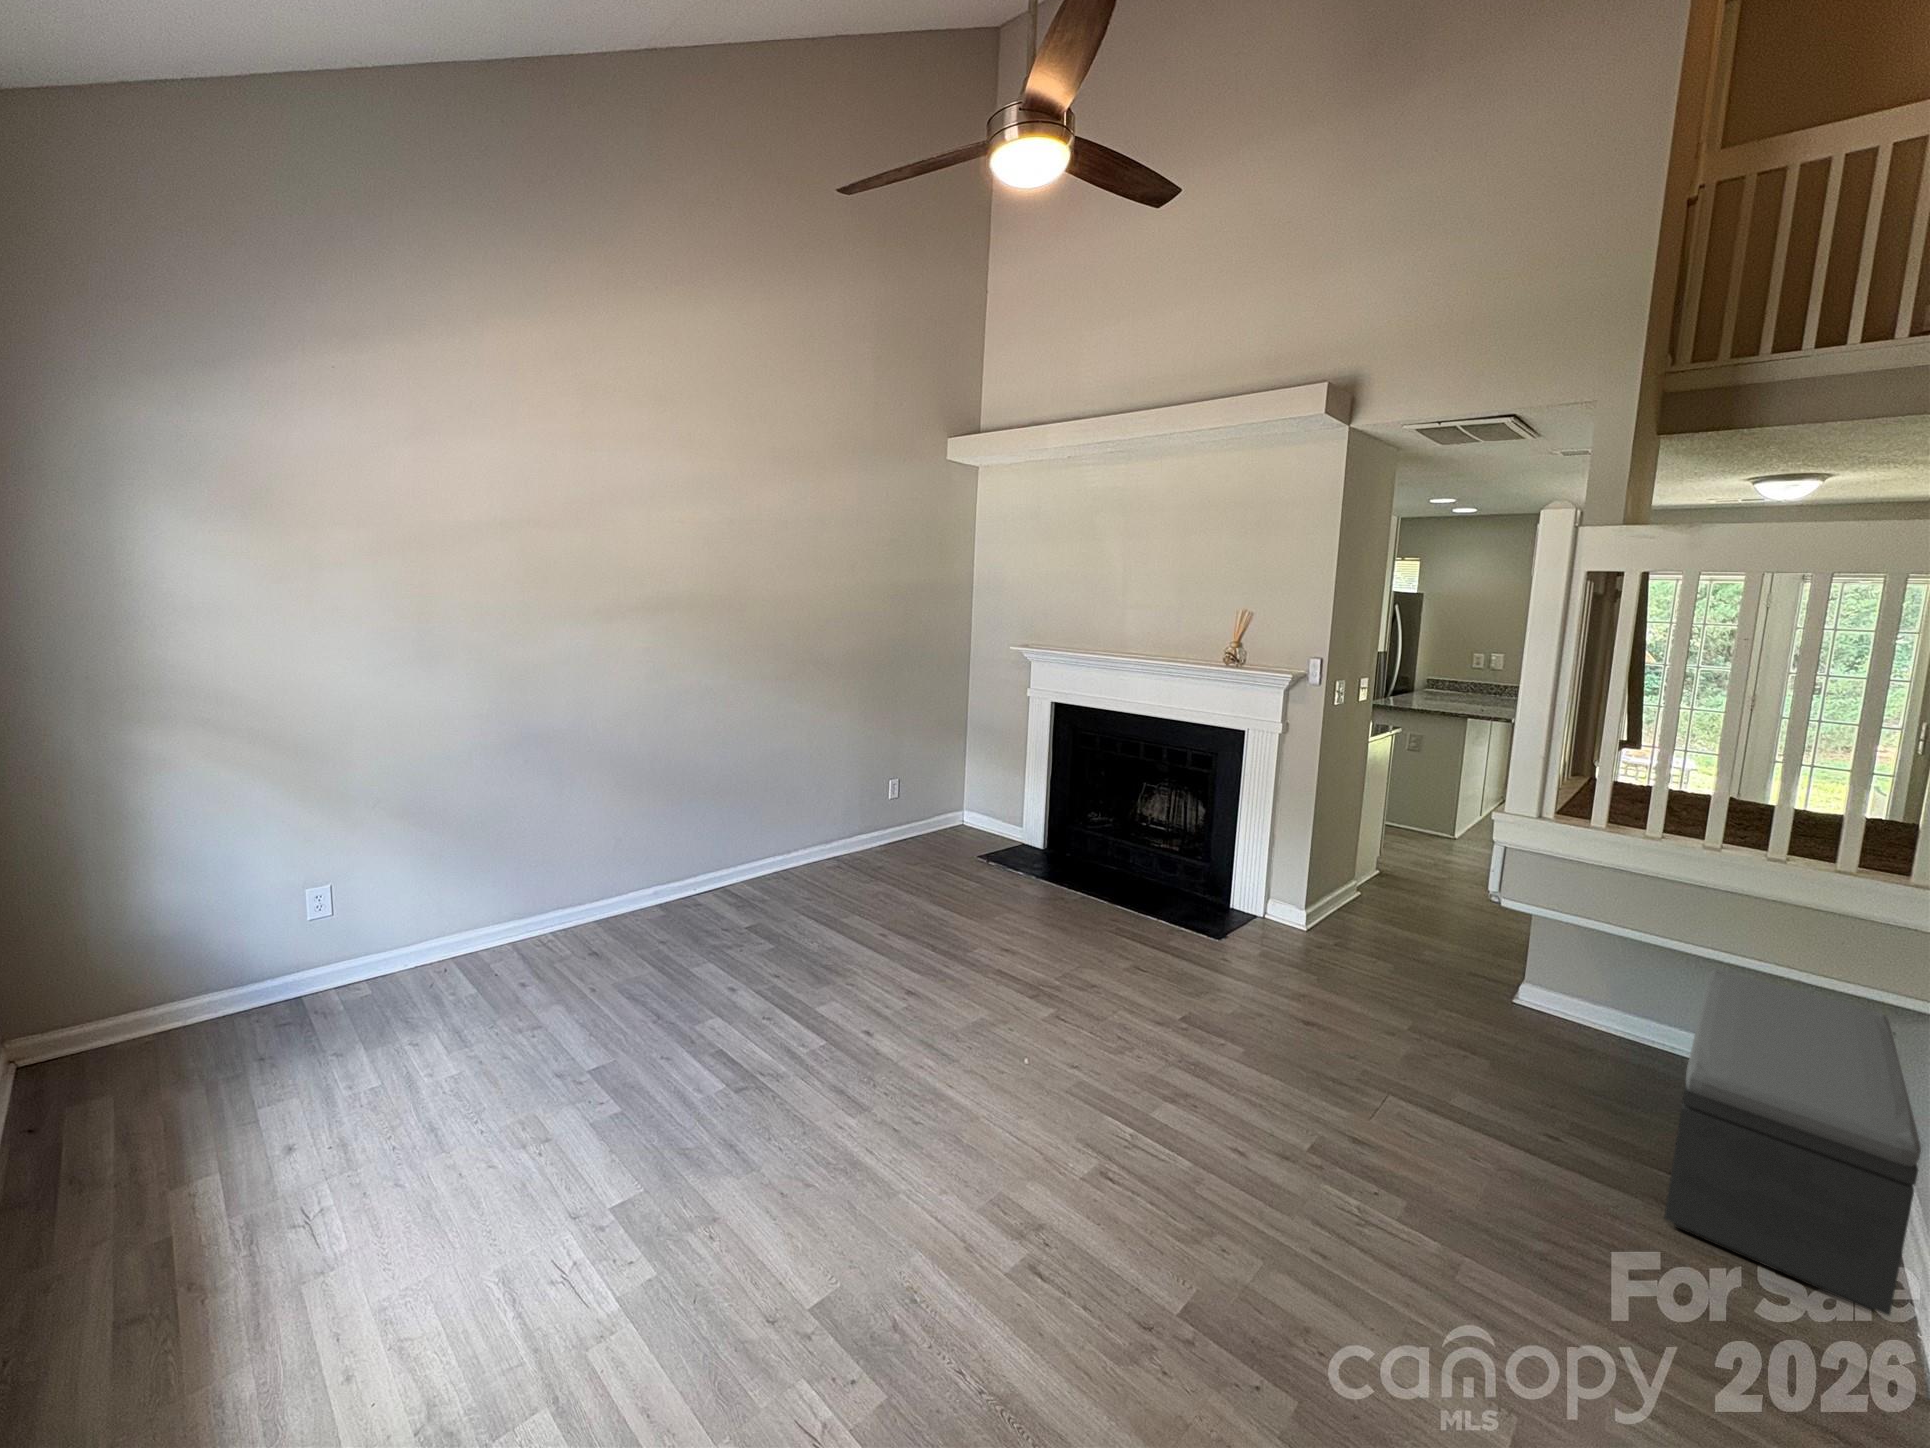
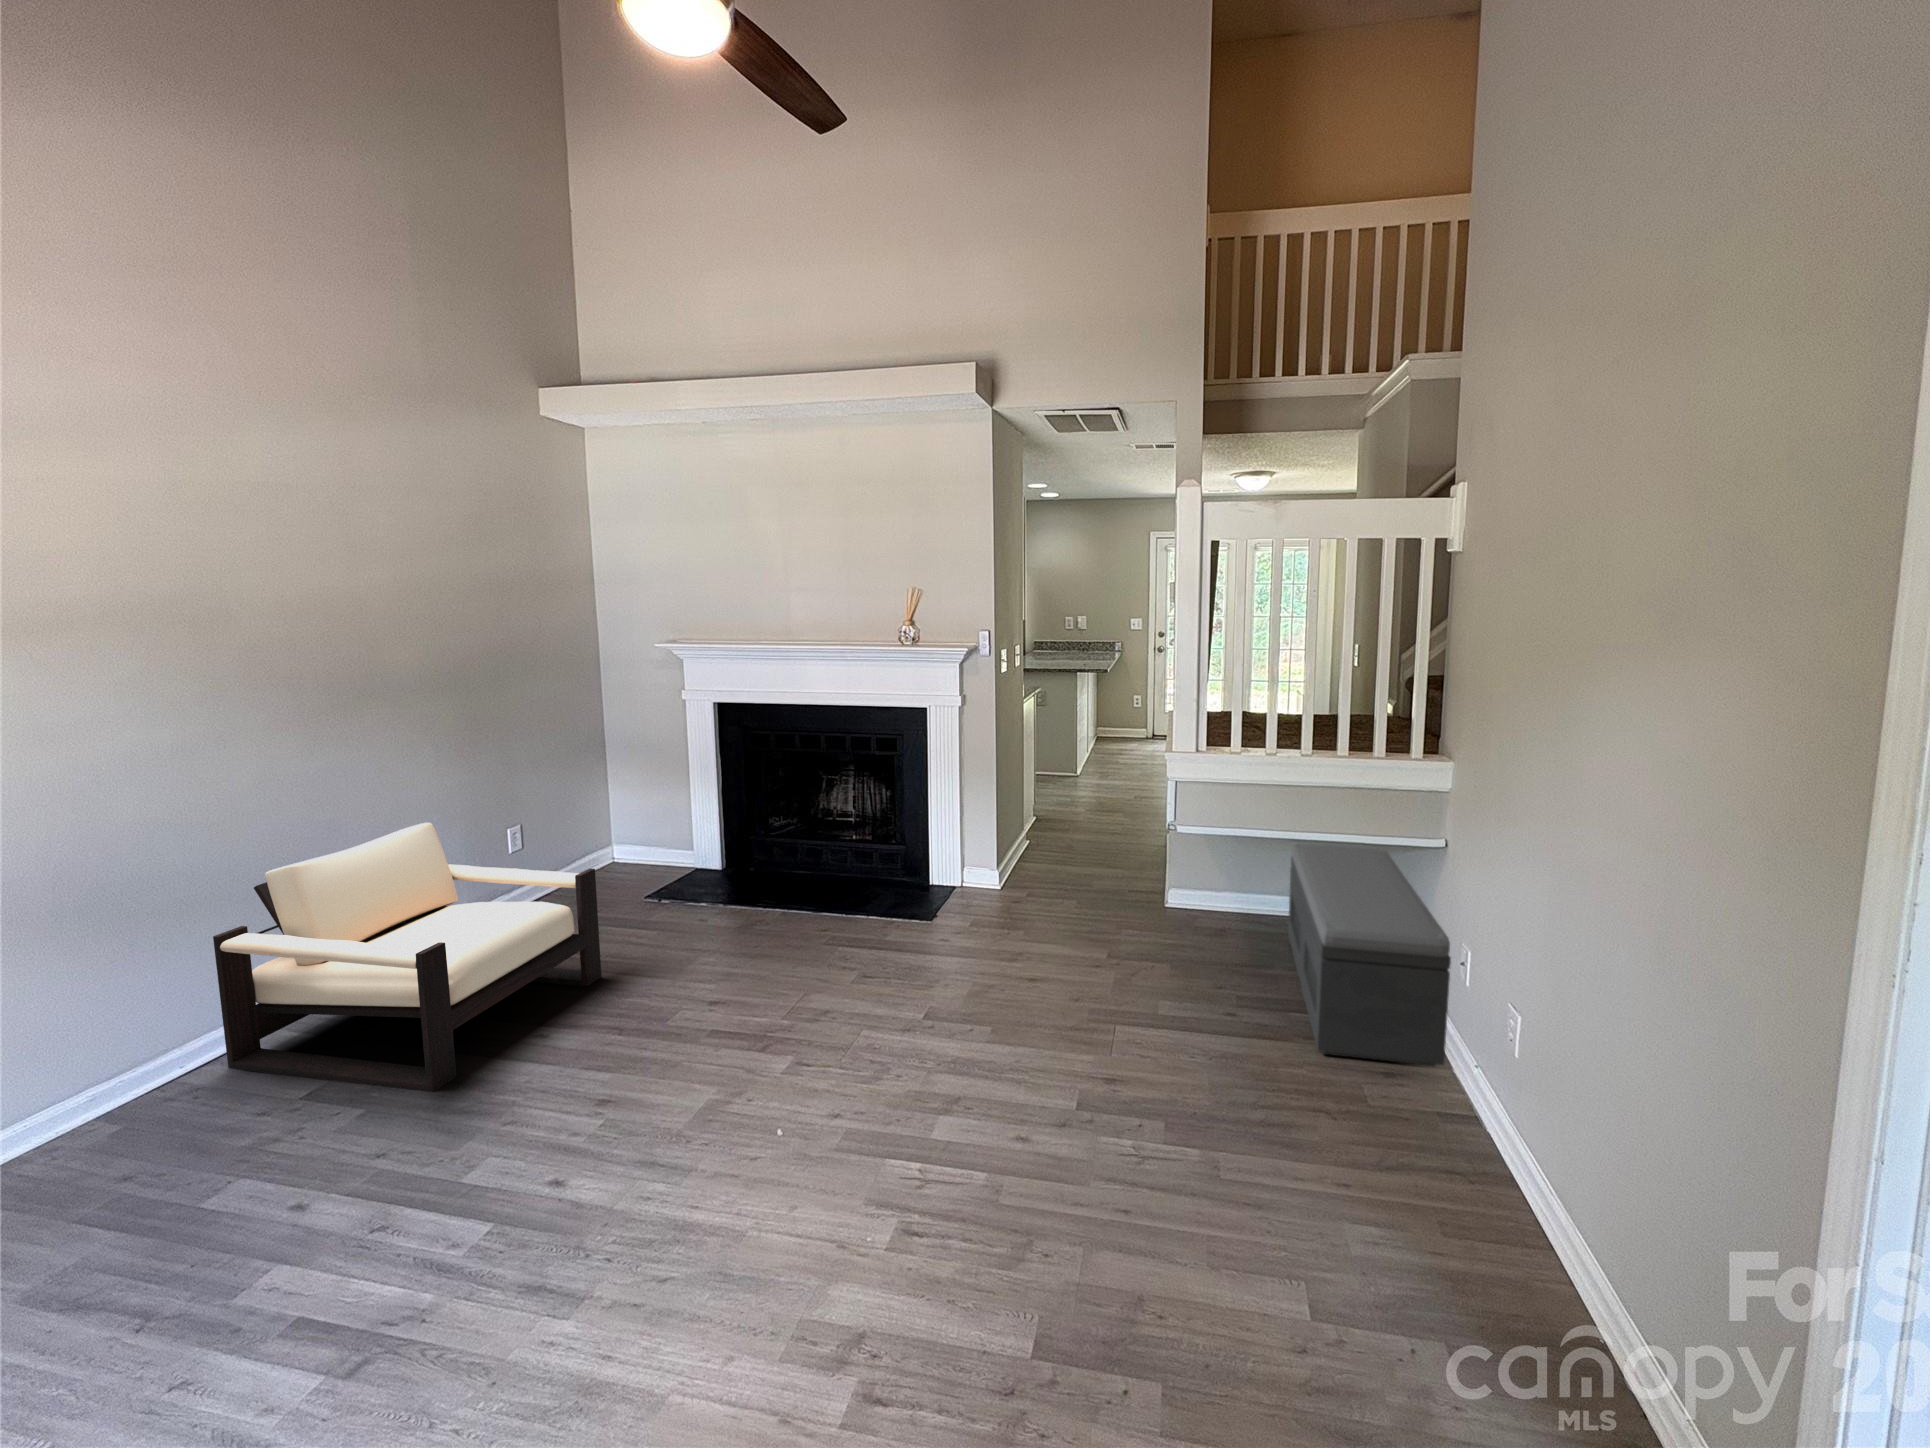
armchair: none [714,764,935,952] -> present [213,823,601,1092]

